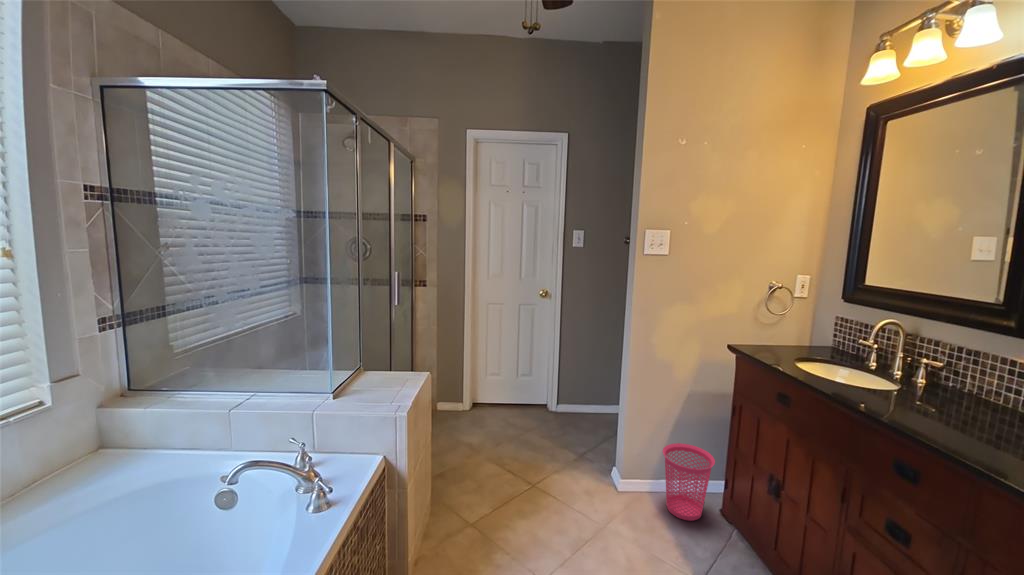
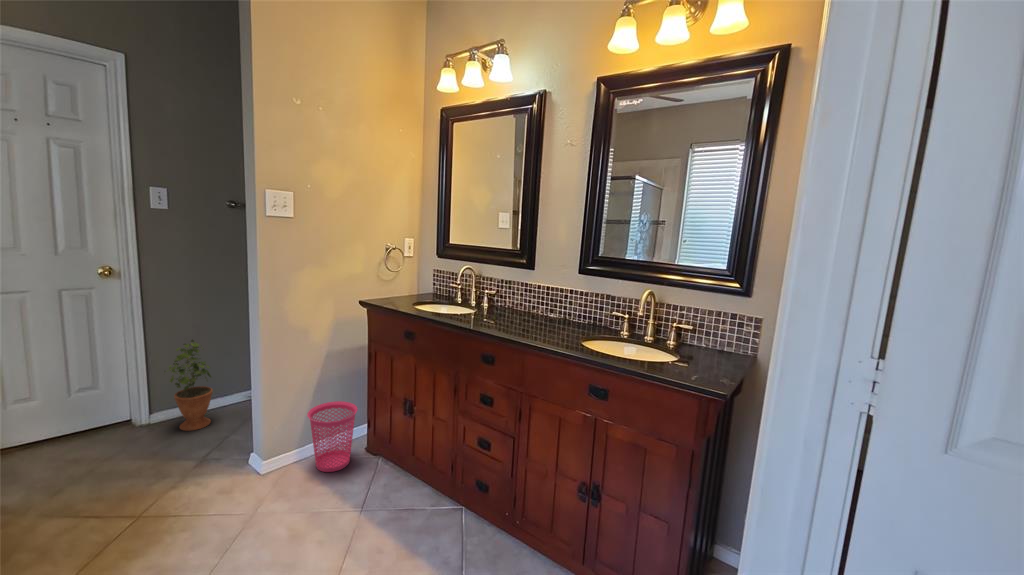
potted plant: none [566,351,597,428] -> present [169,340,213,431]

